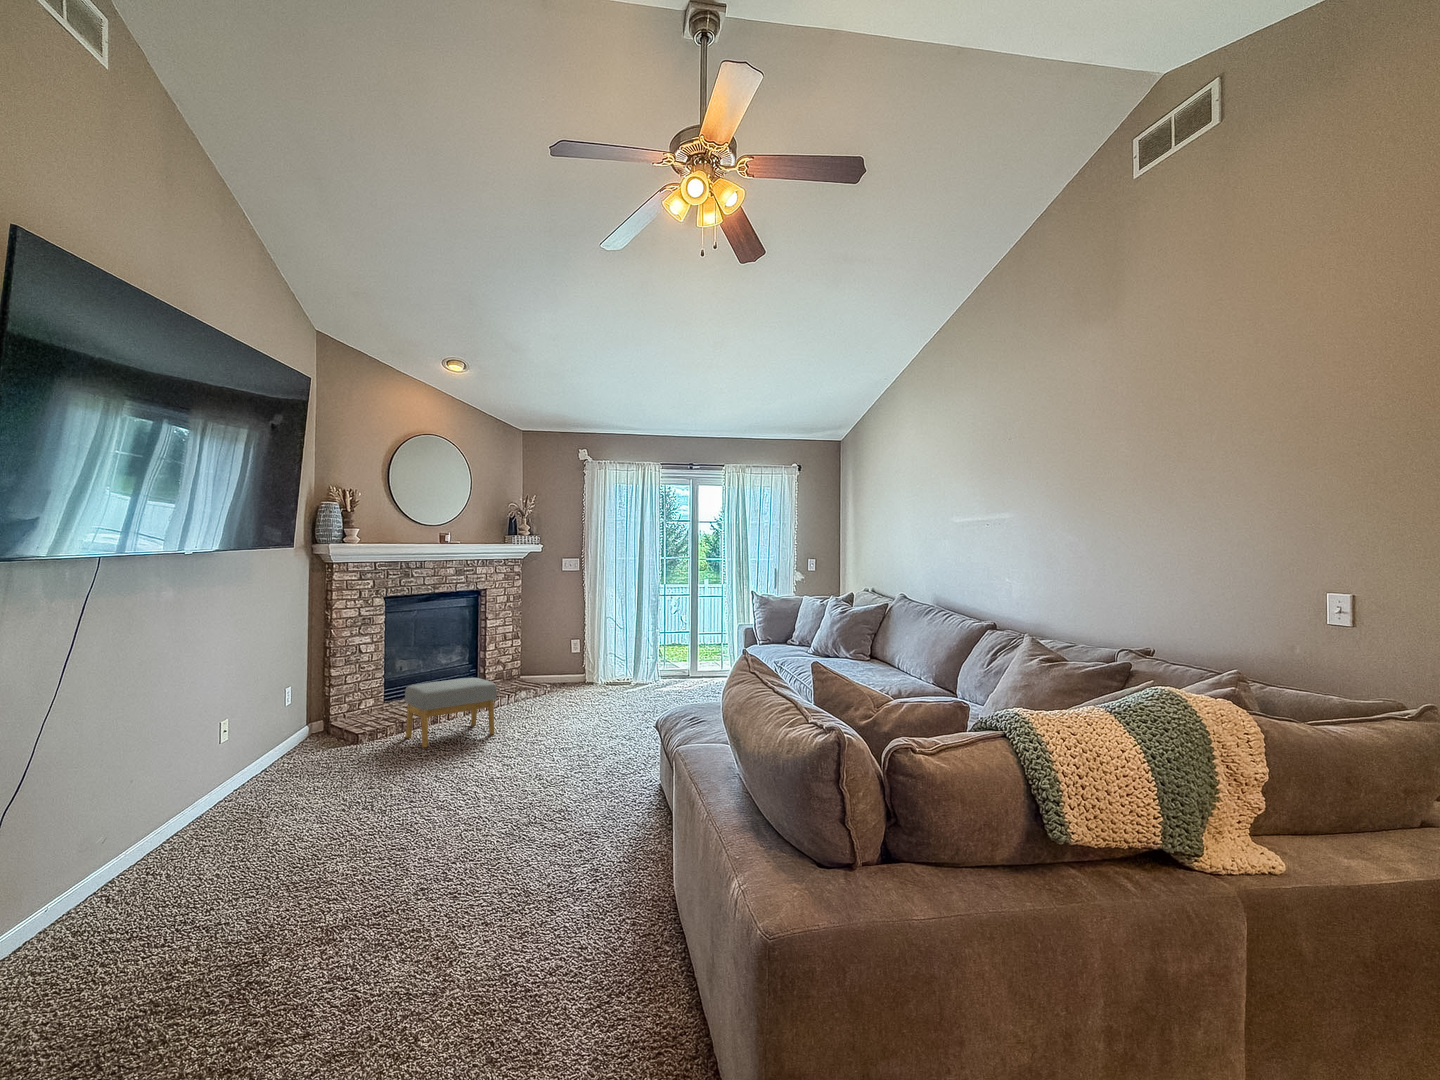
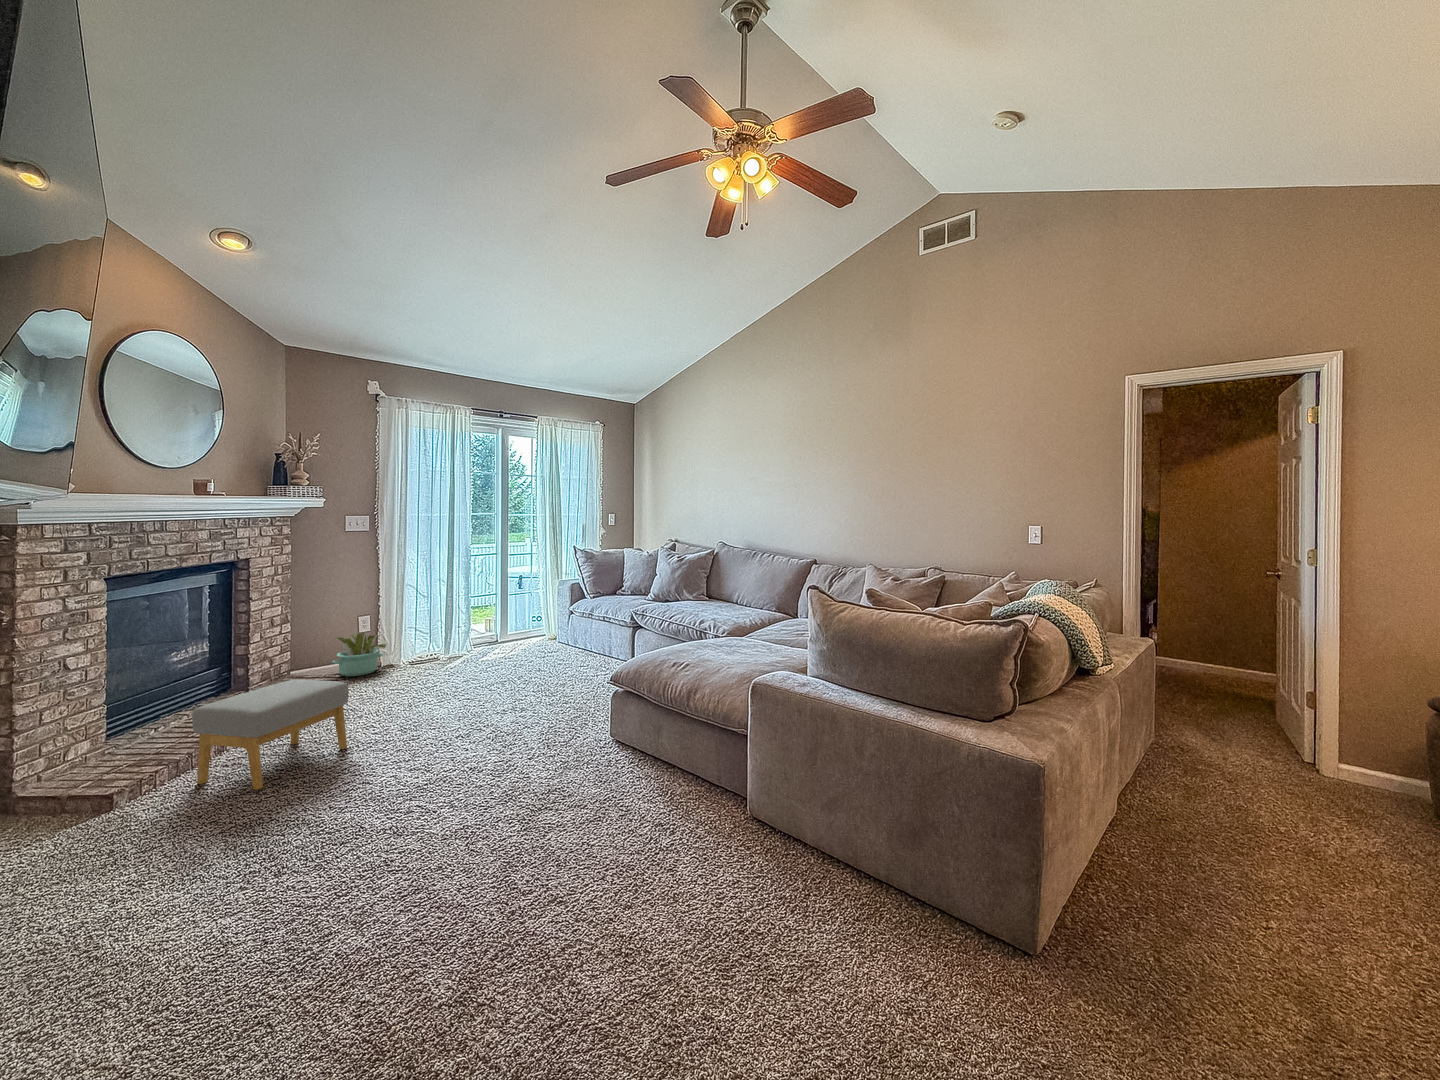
decorative plant: none [546,652,586,688] -> present [332,632,387,676]

